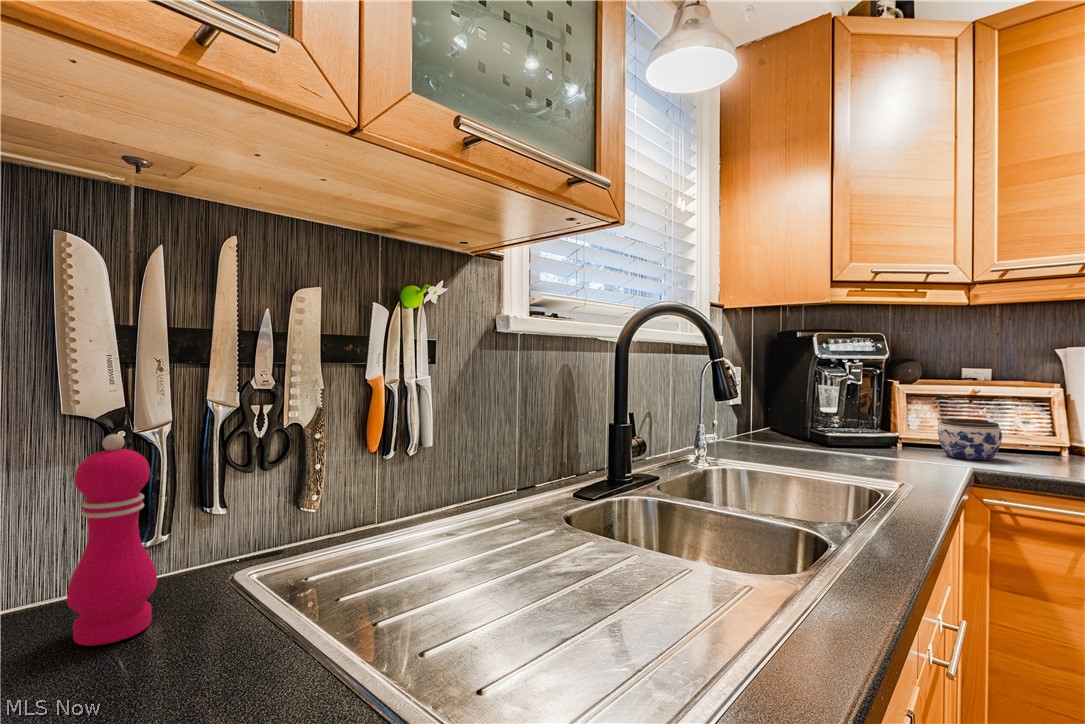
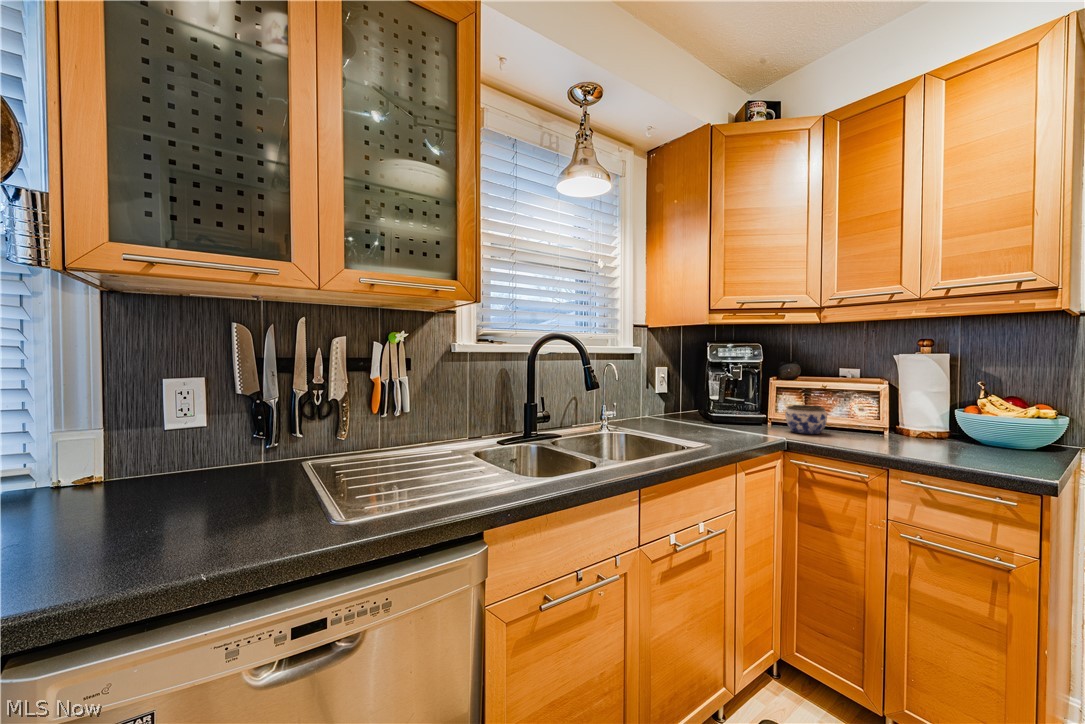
pepper mill: present [67,434,157,646] -> none [233,400,265,476]

